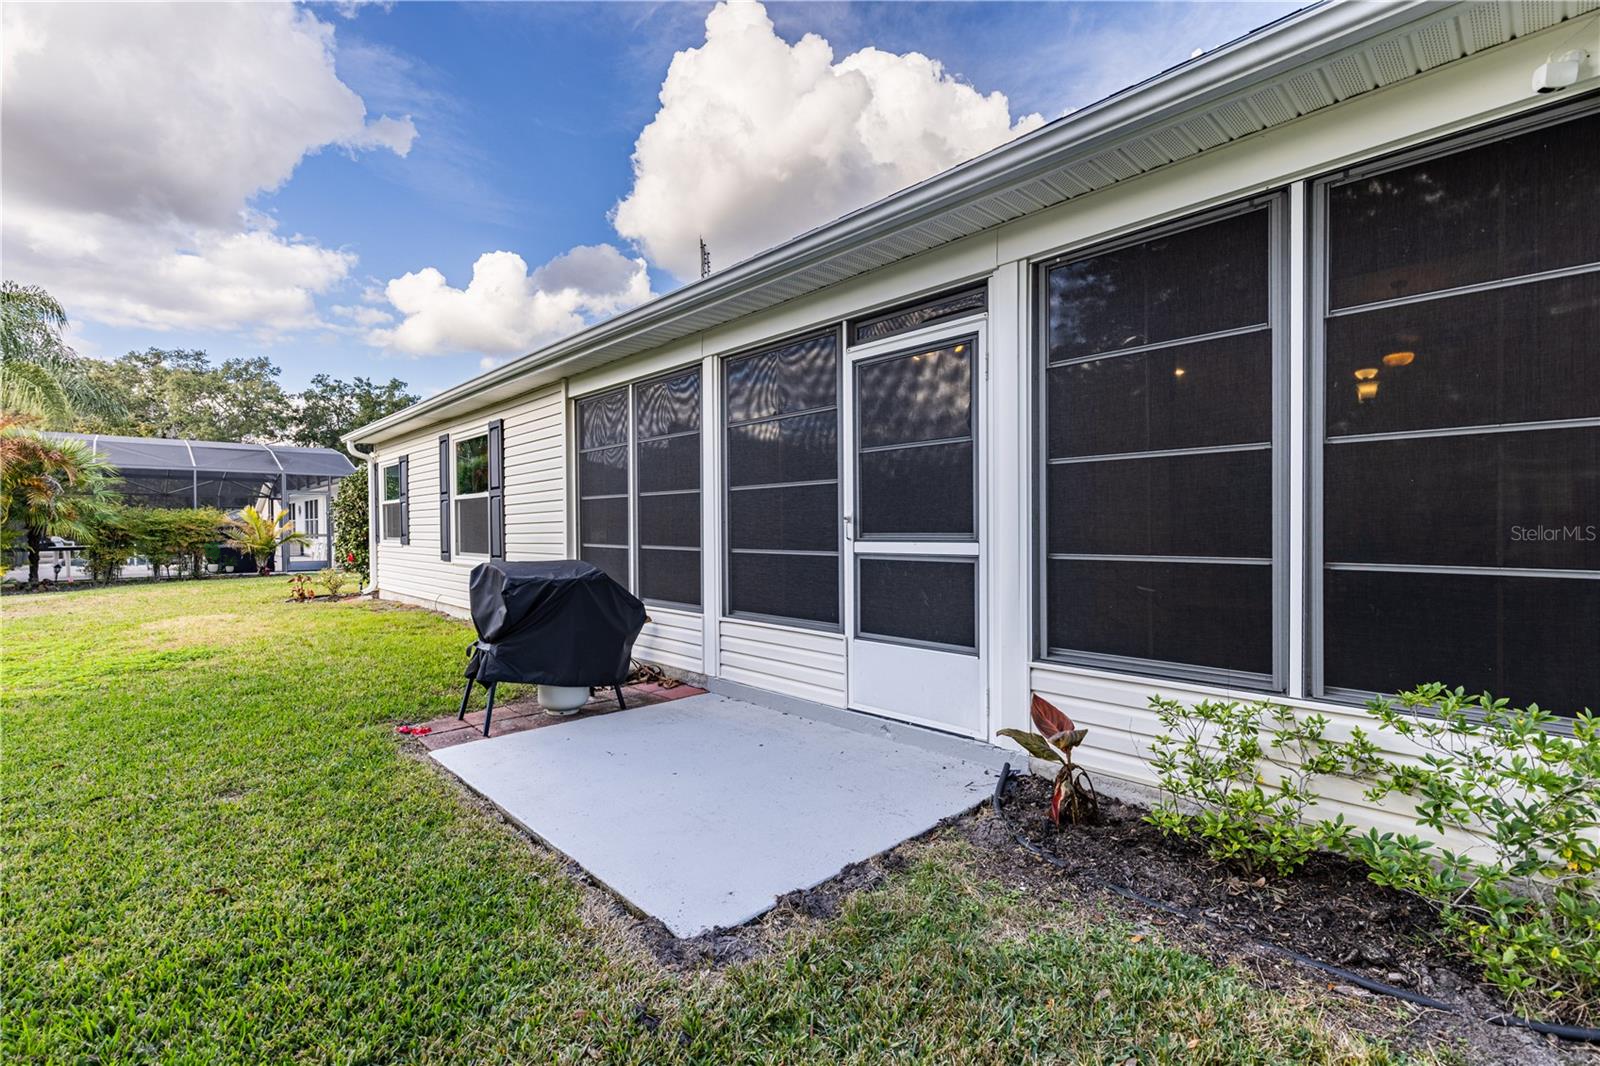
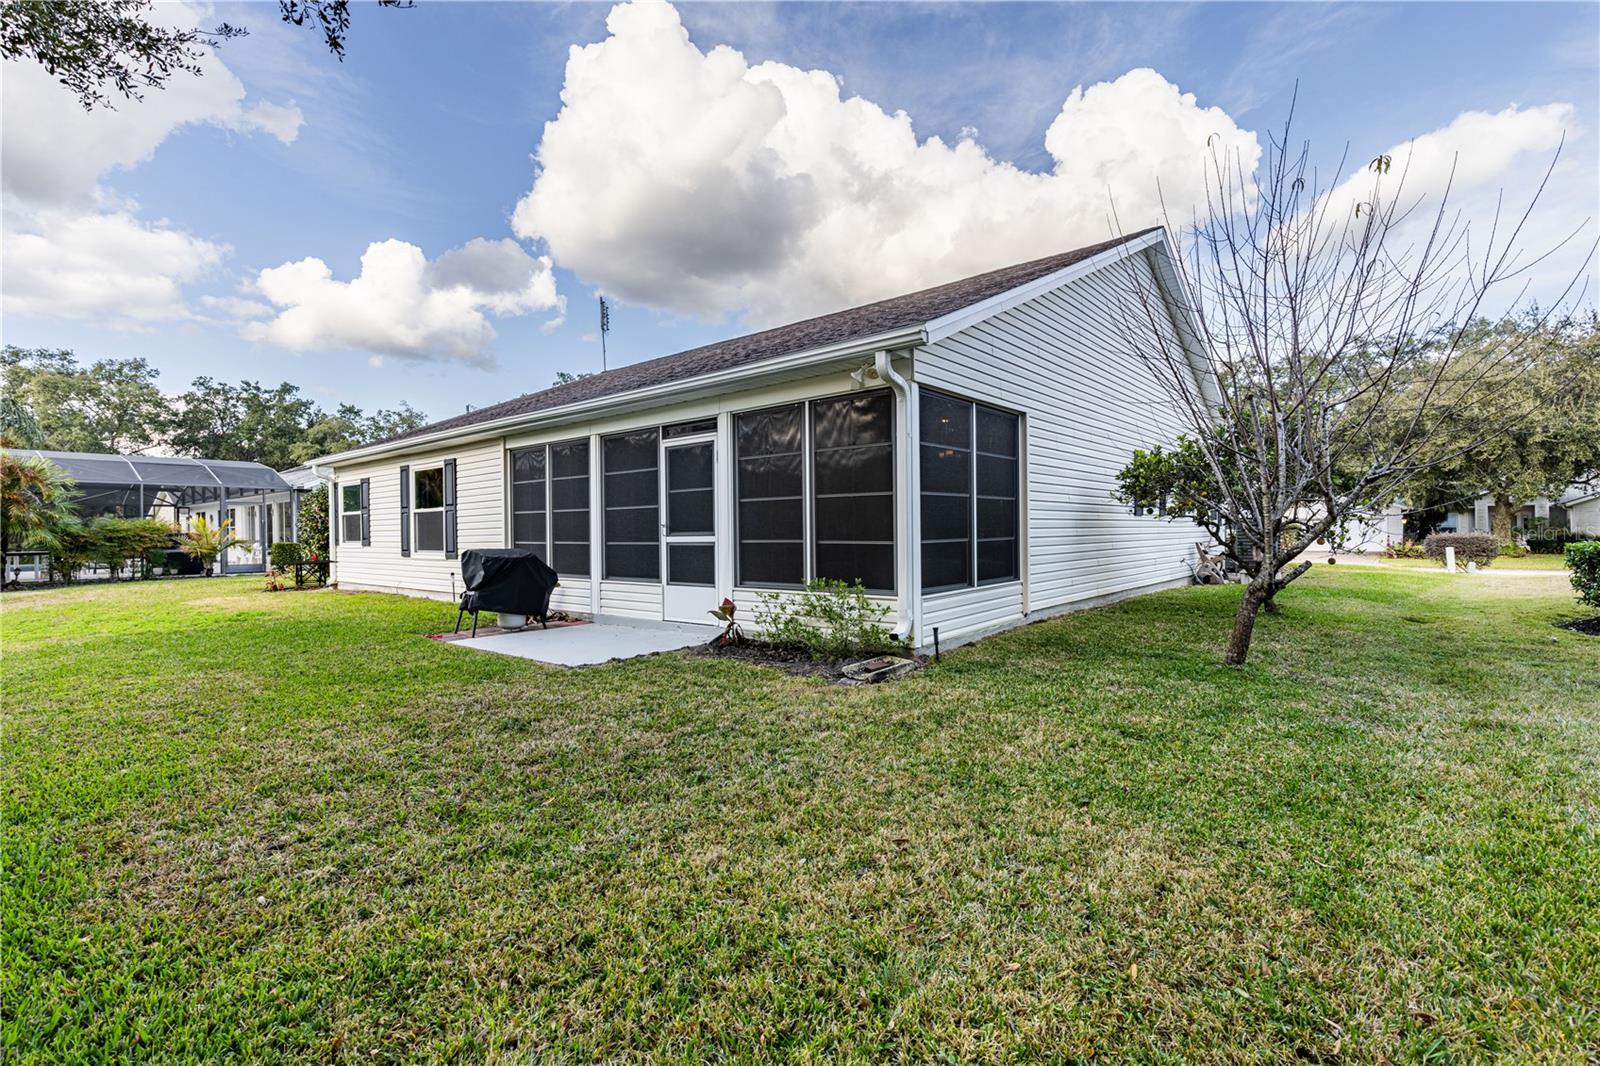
side table: none [314,561,380,594] -> present [282,560,338,586]

